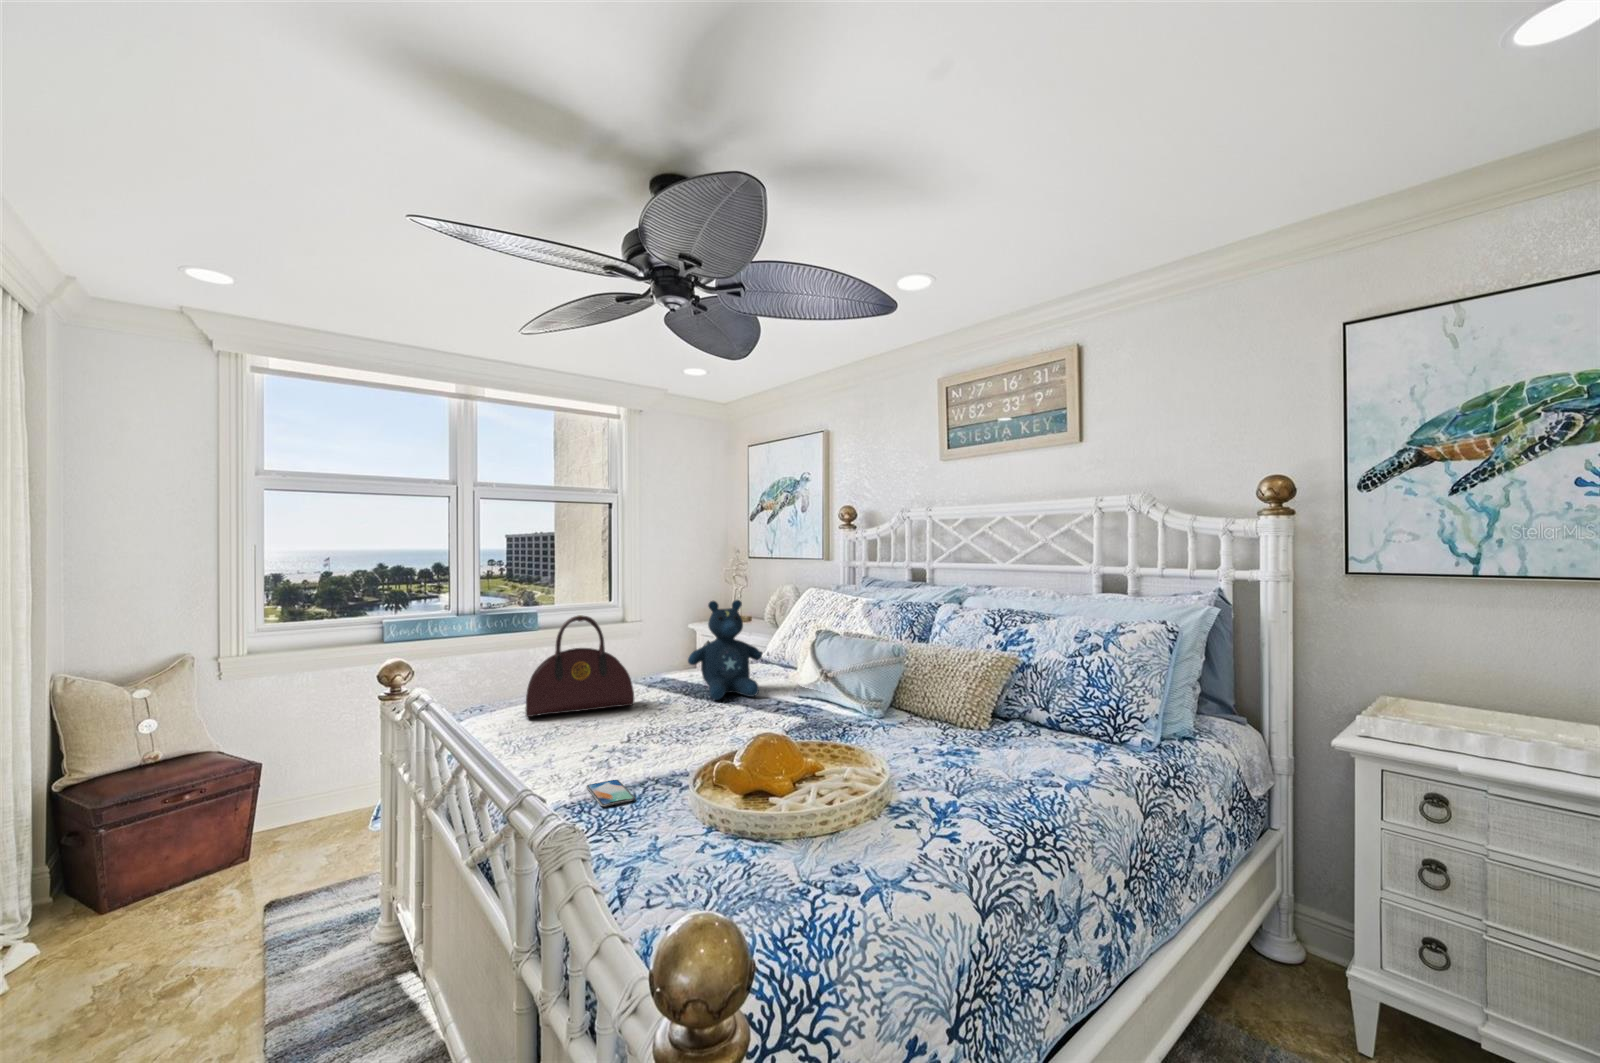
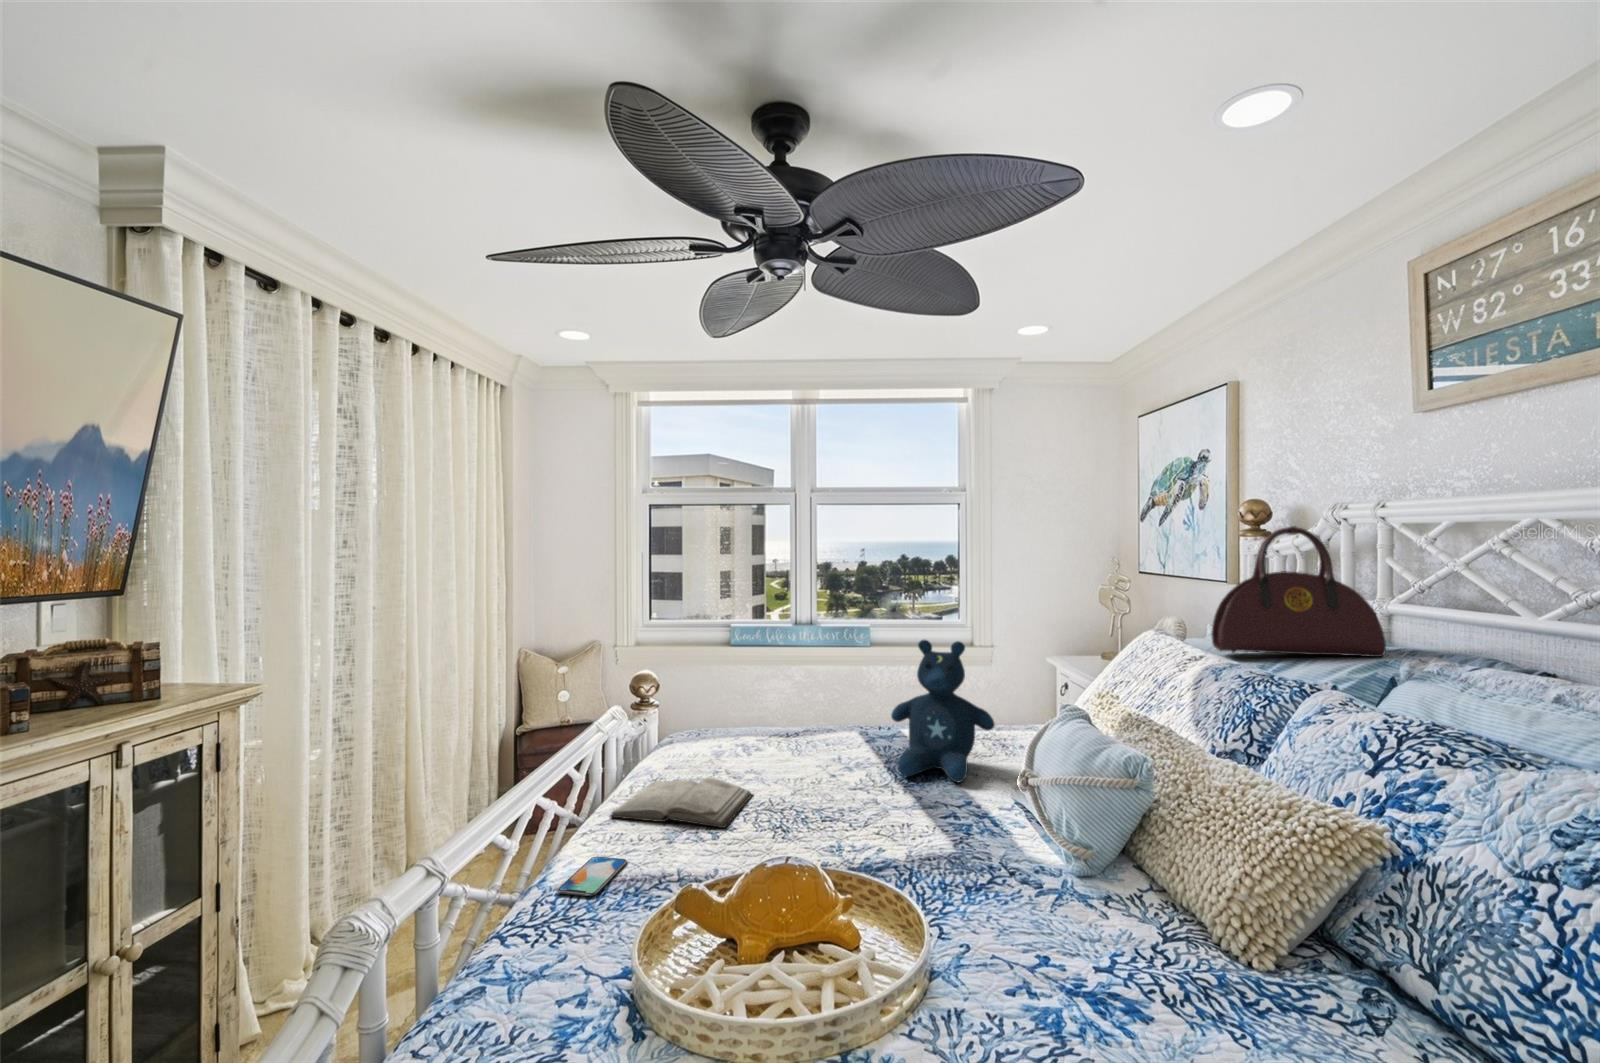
handbag: present [525,615,634,717] -> present [1211,526,1386,657]
diary: none [534,724,651,766] -> present [610,777,753,828]

